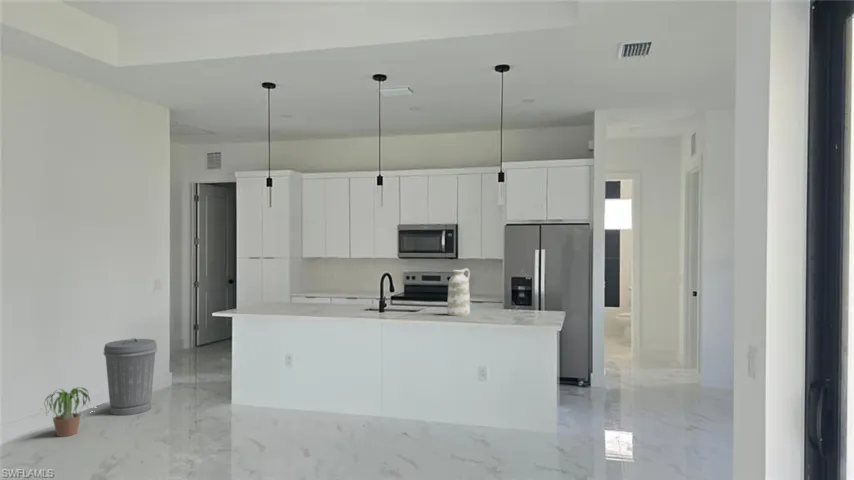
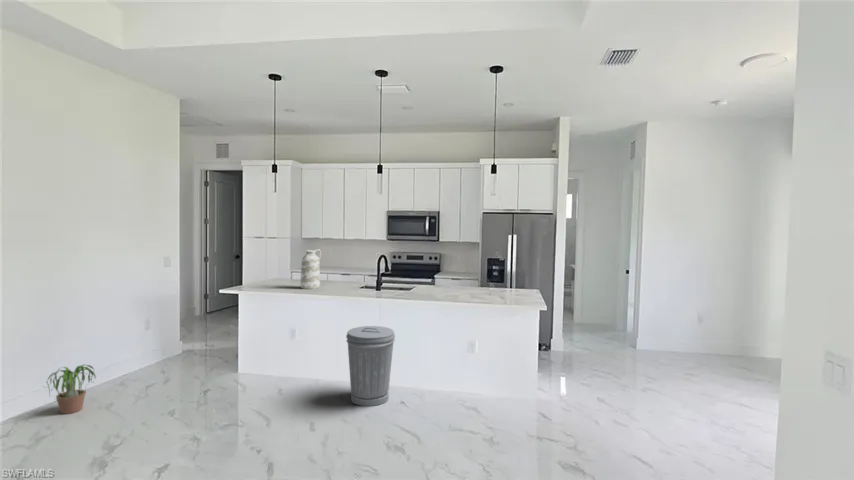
vase: present [447,268,470,316] -> present [300,249,321,289]
trash can: present [104,338,157,415] -> present [346,326,395,406]

